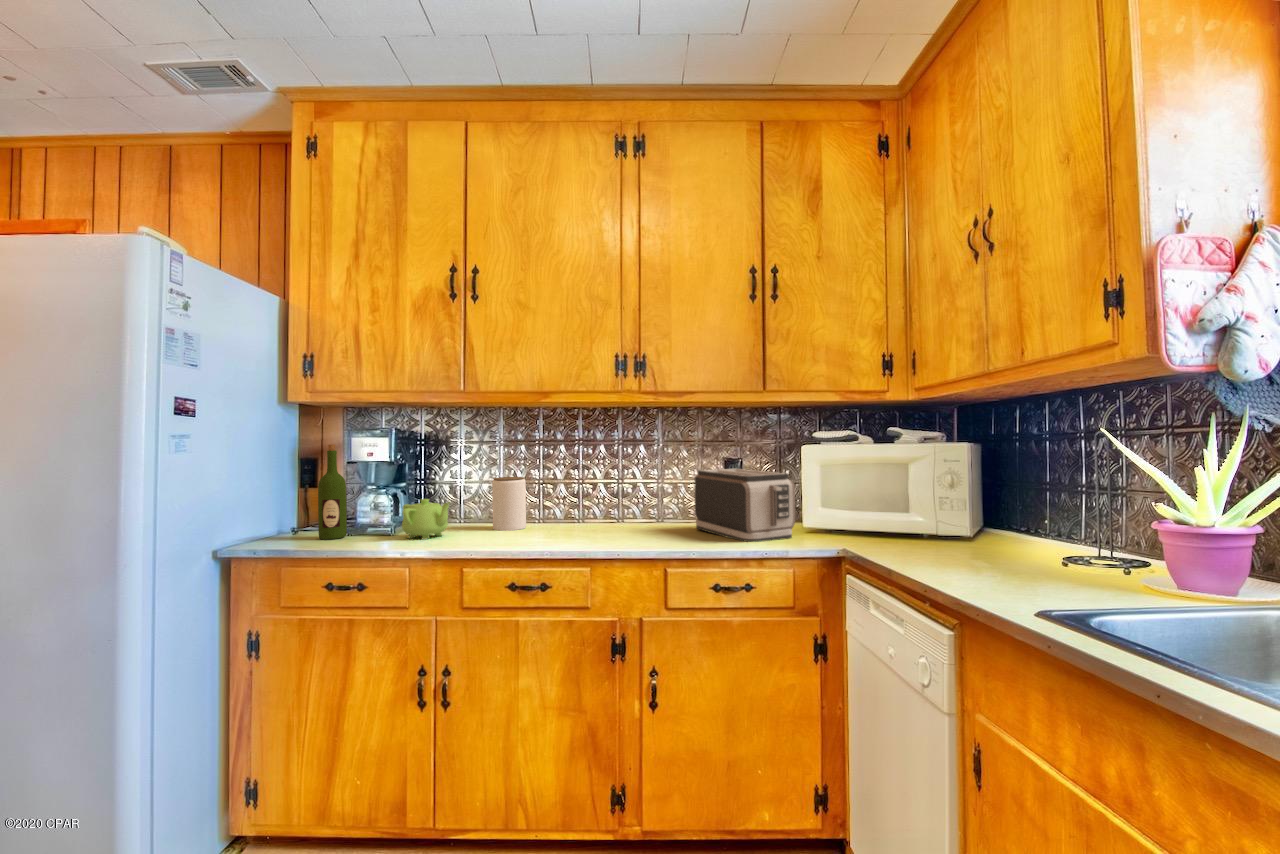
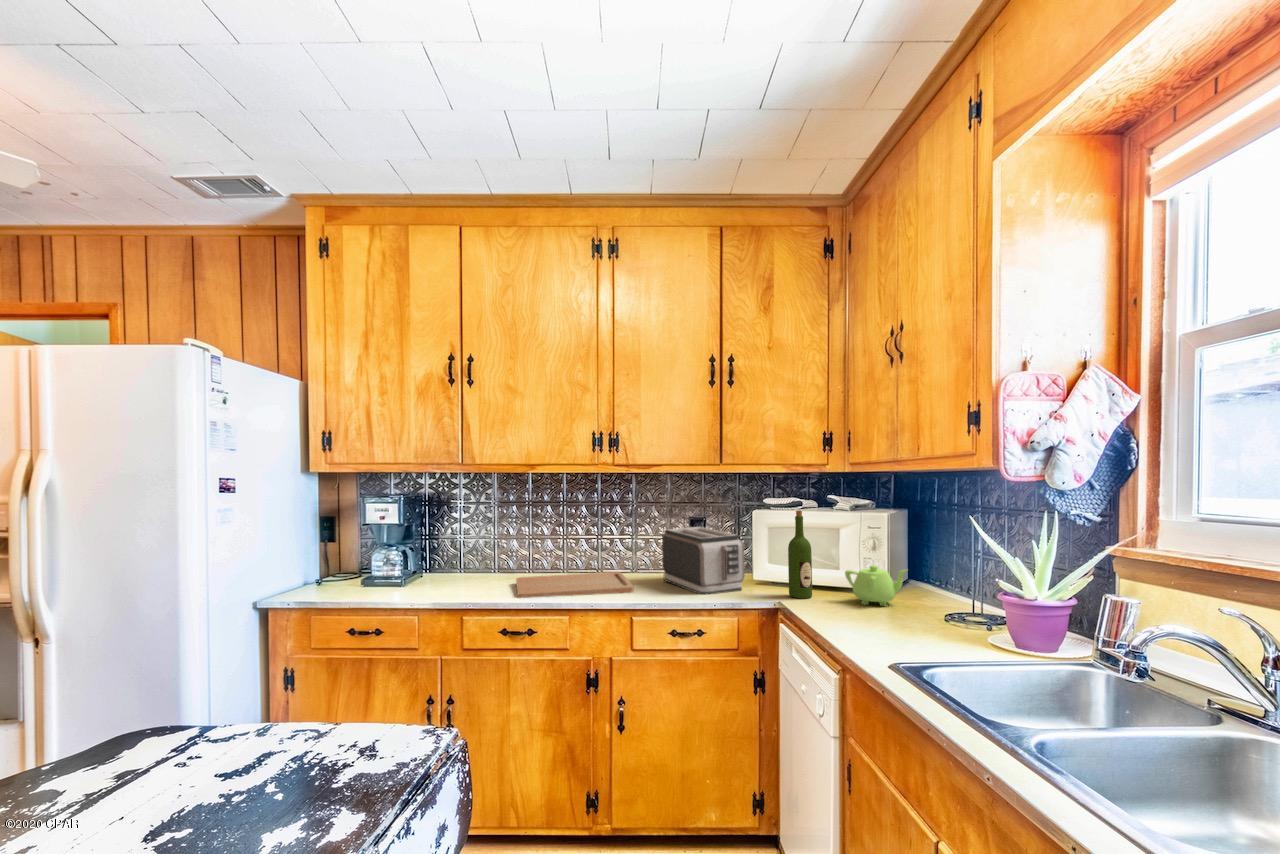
wine bottle: present [318,444,347,540] -> present [788,511,812,599]
jar: present [492,477,526,531] -> none [487,533,516,582]
teapot: present [402,499,450,540] -> present [845,565,907,606]
cutting board: none [527,520,666,548] -> present [516,572,634,598]

